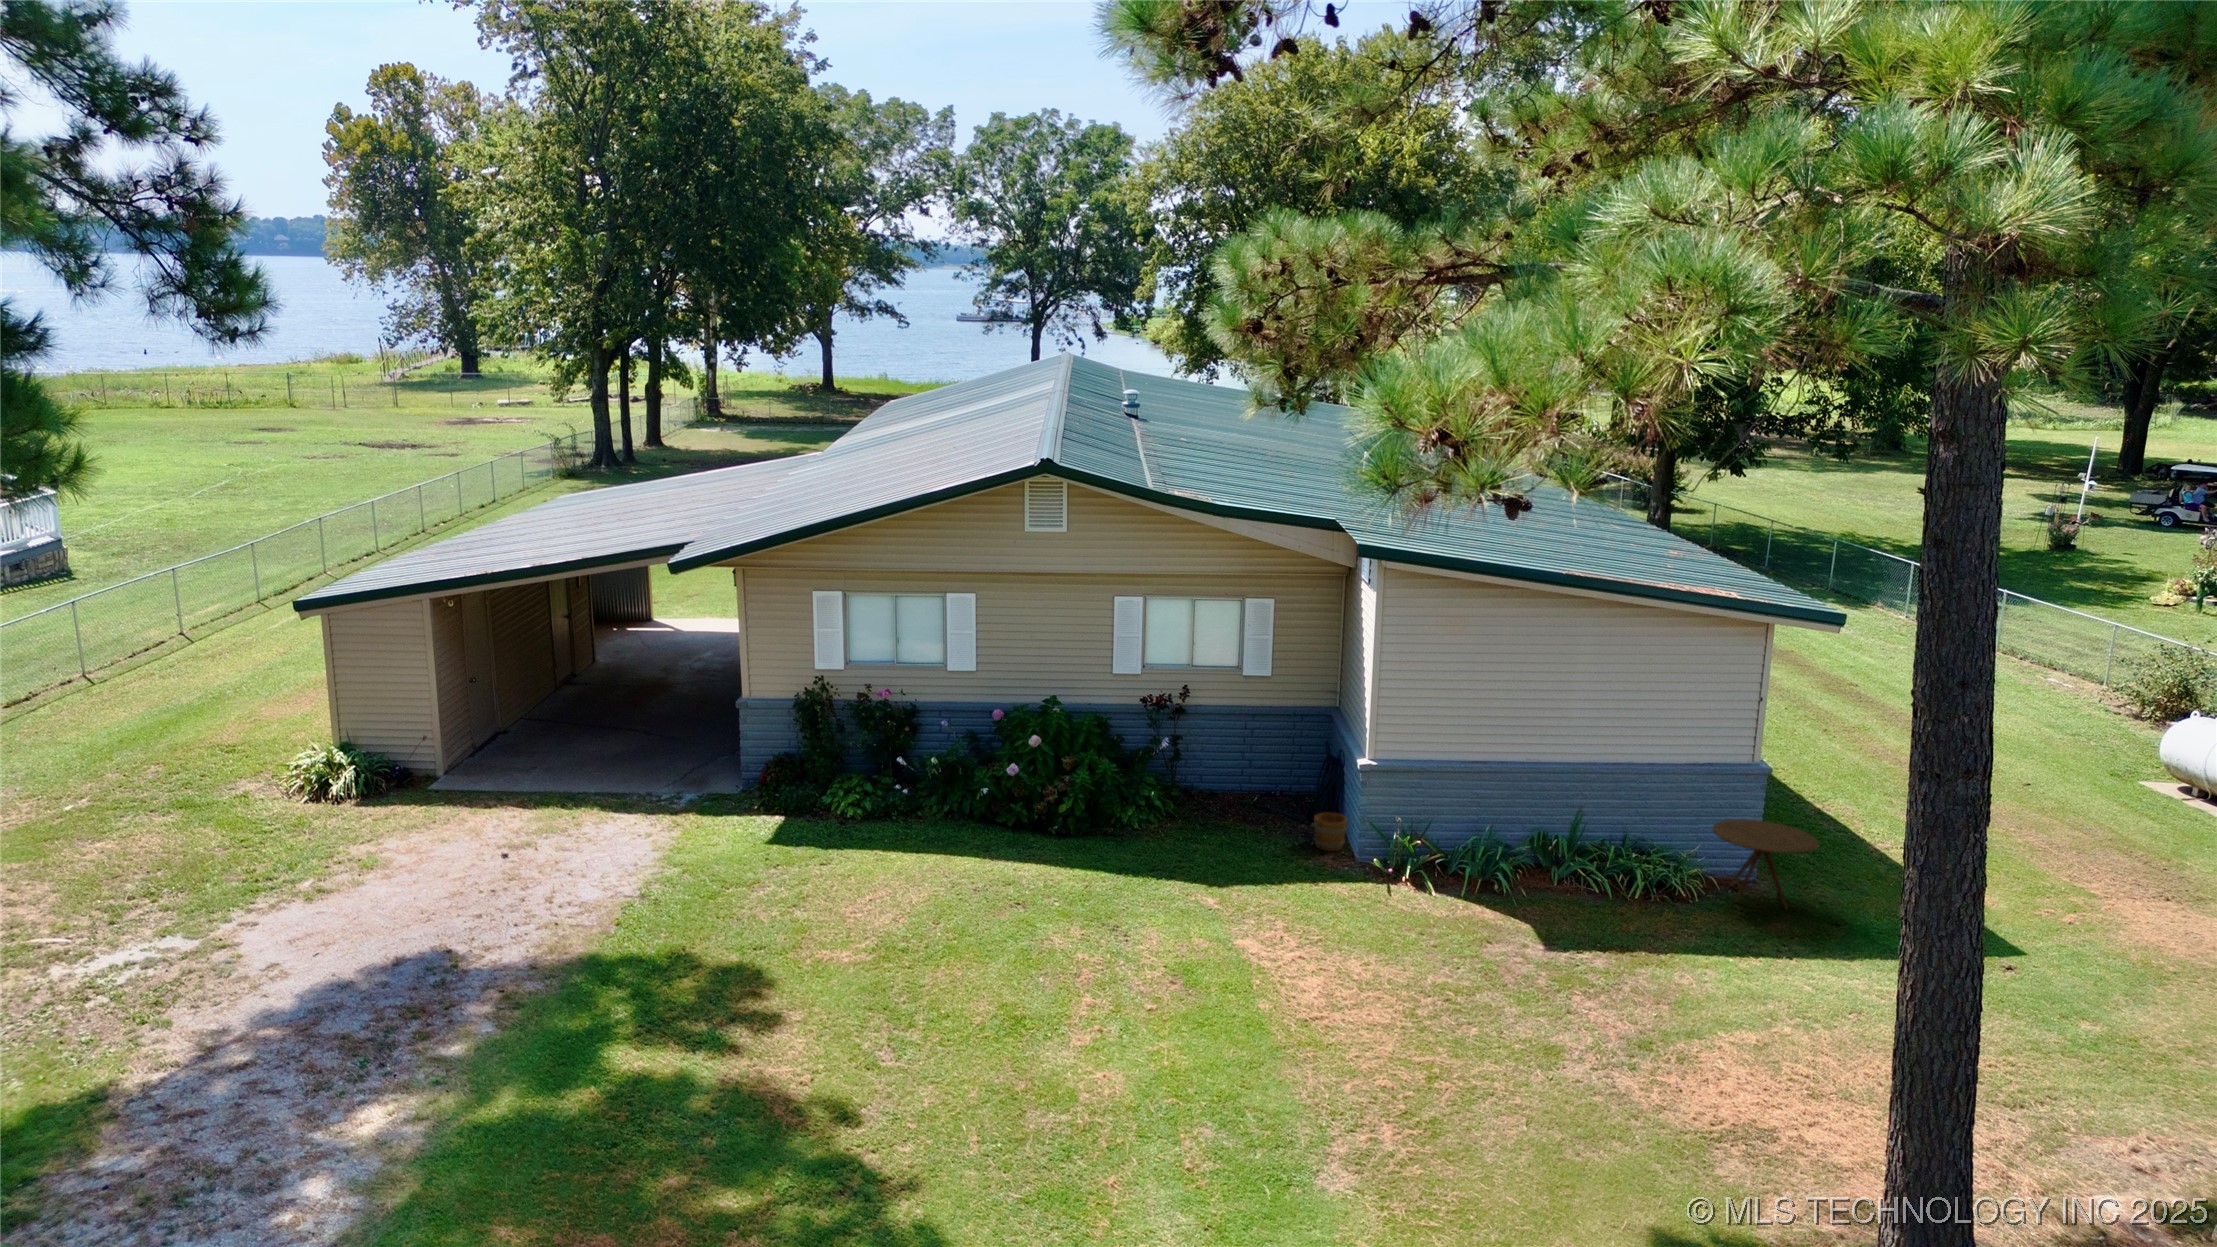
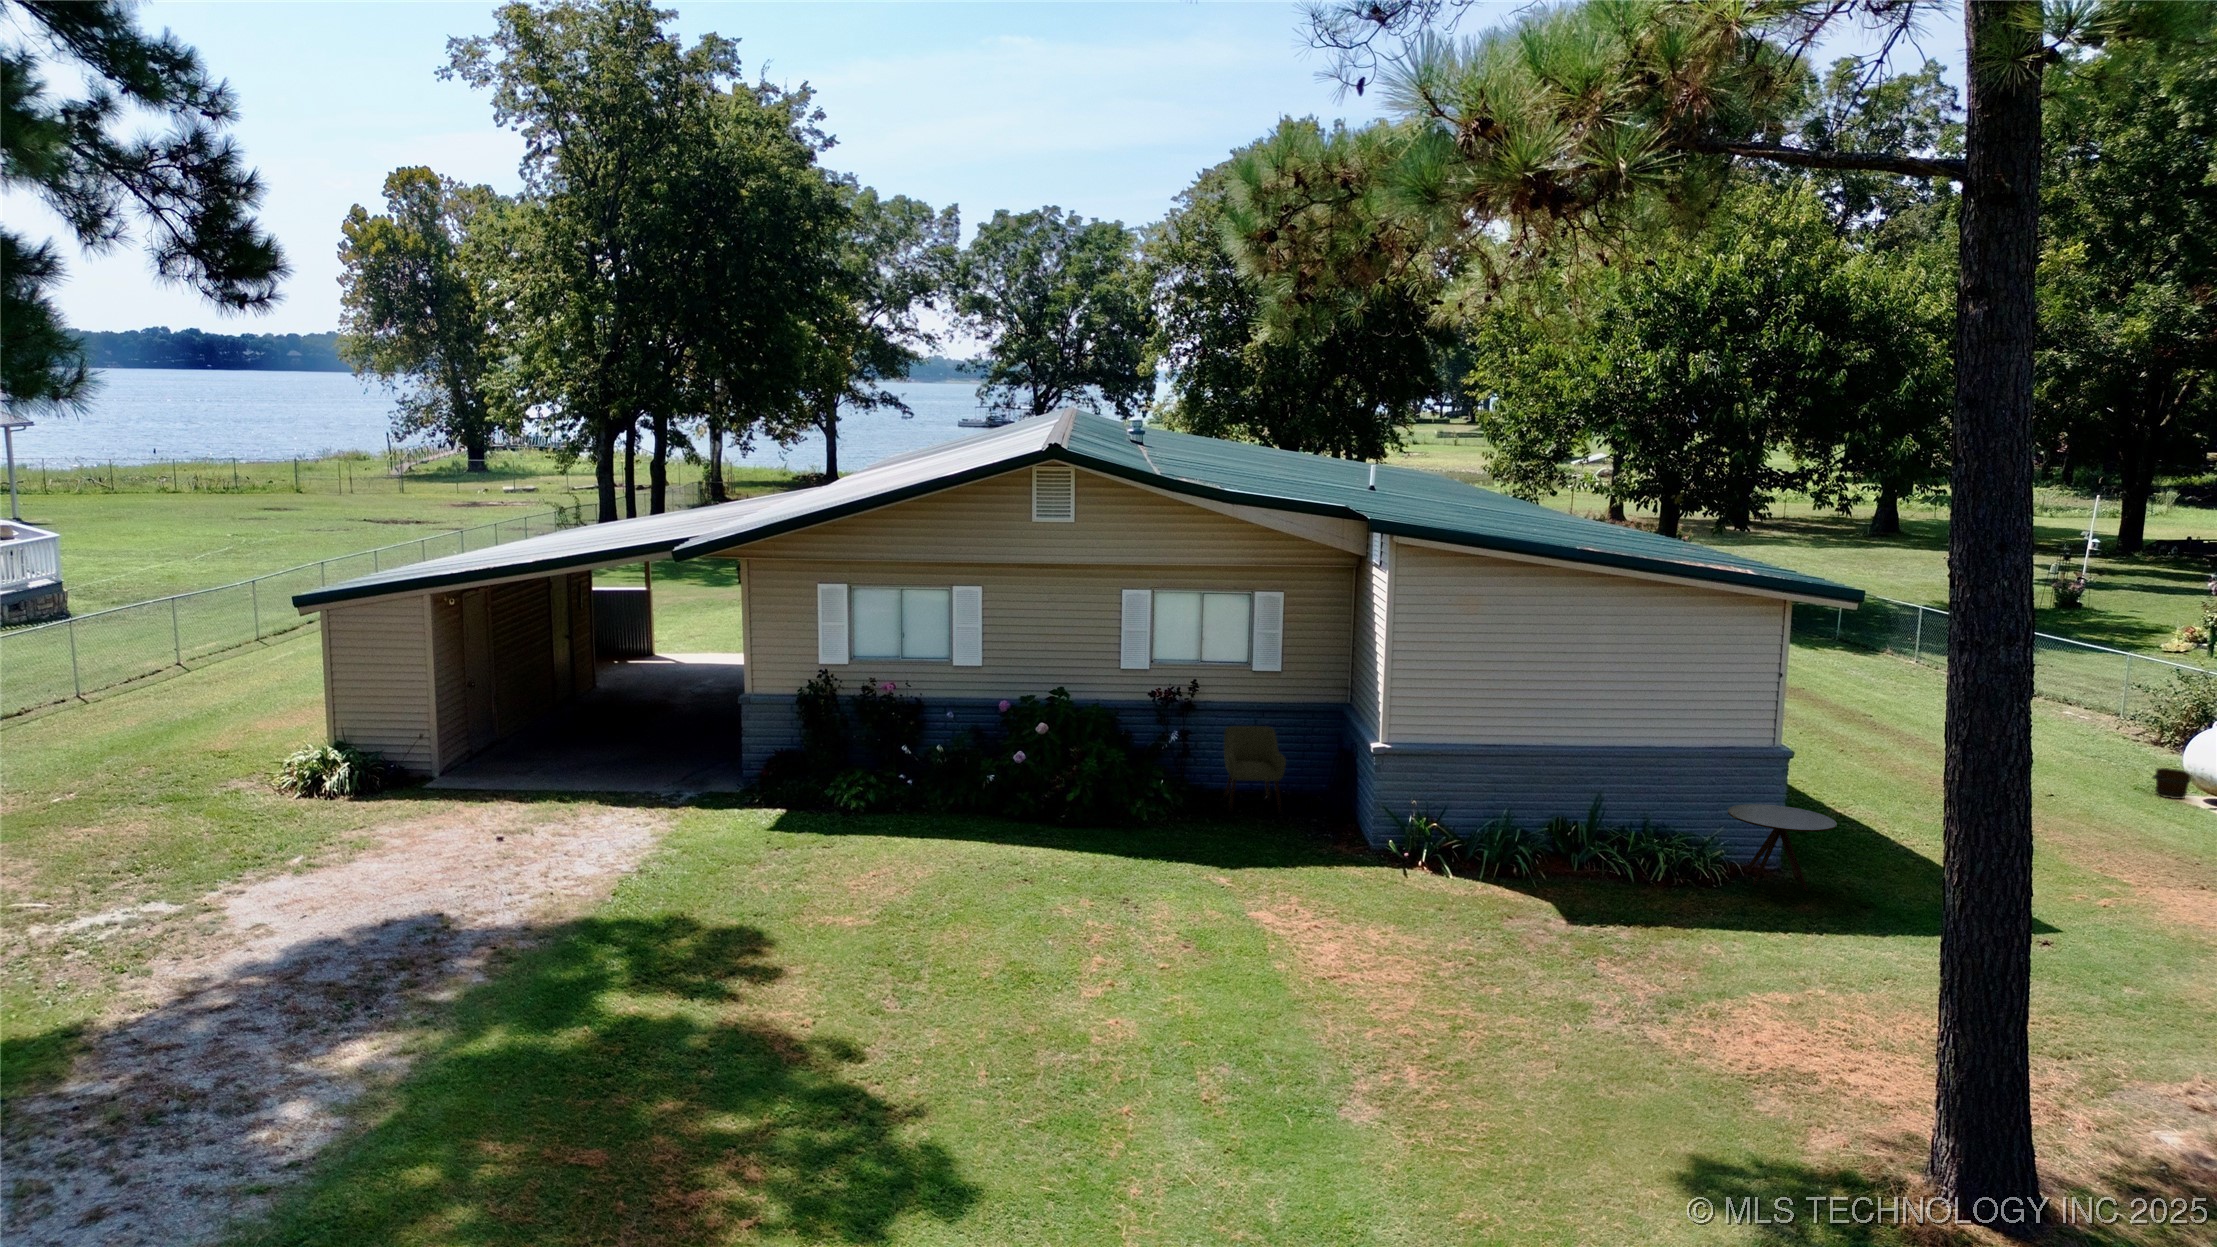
chair: none [1216,728,1278,817] -> present [1224,726,1286,813]
bucket: present [1312,813,1348,851] -> present [2152,768,2191,799]

